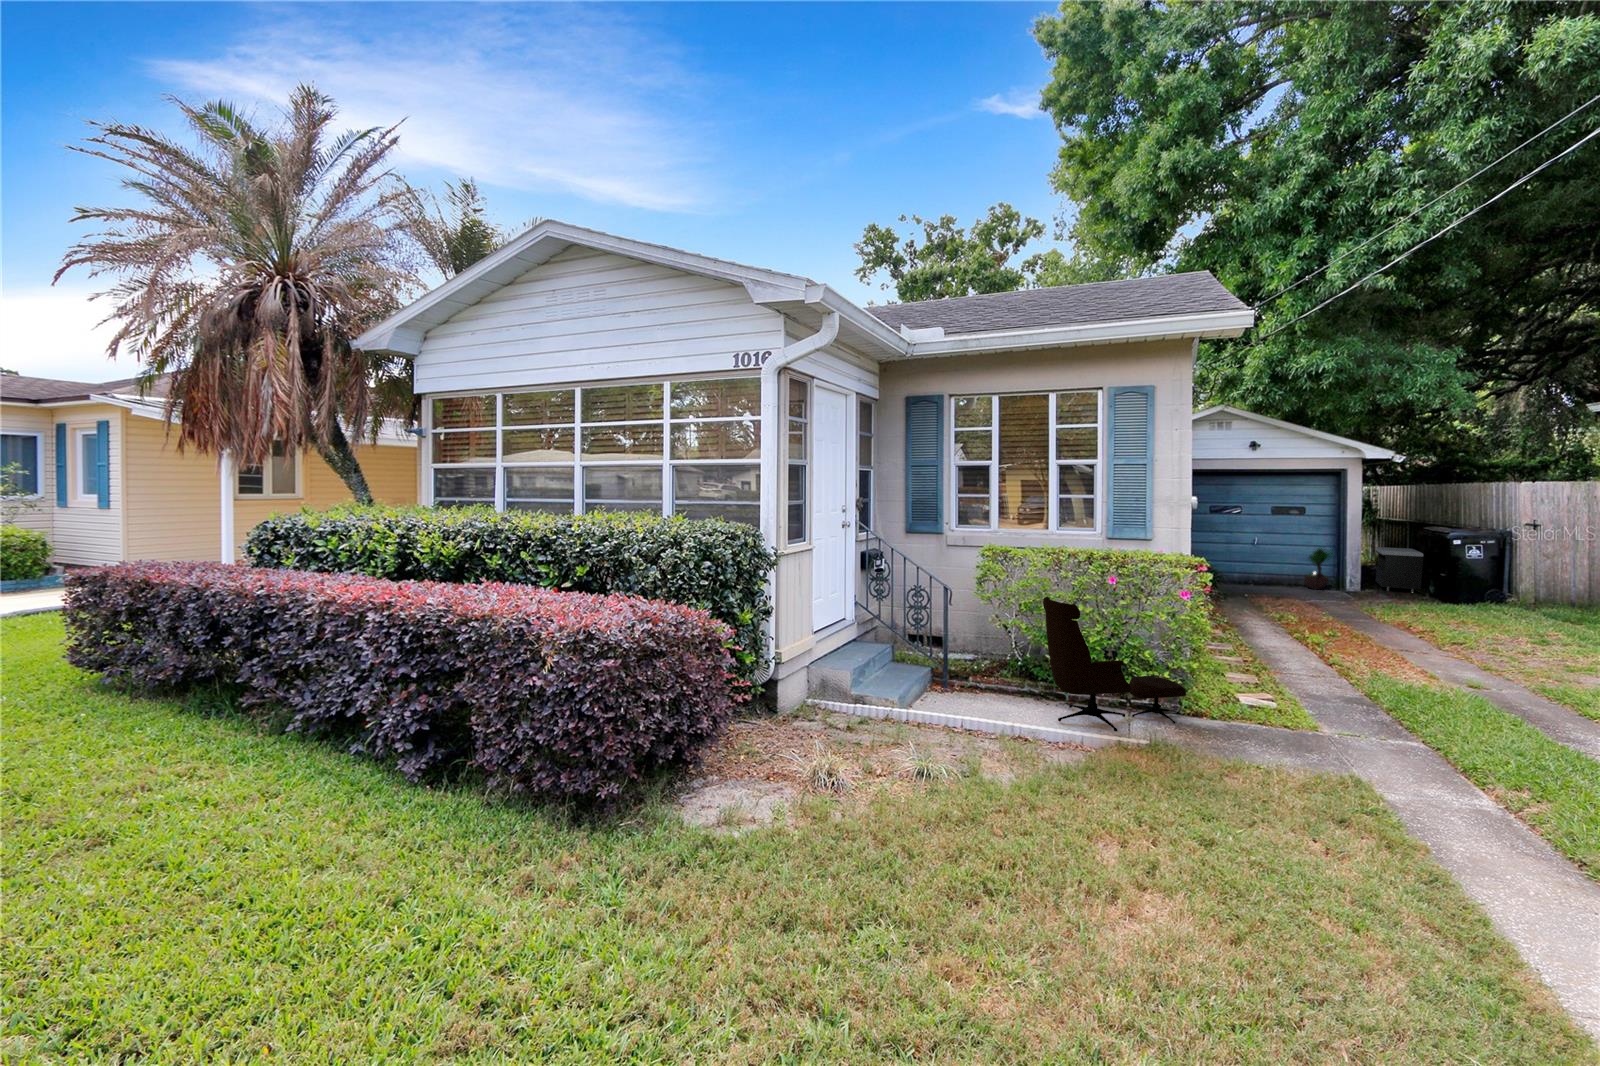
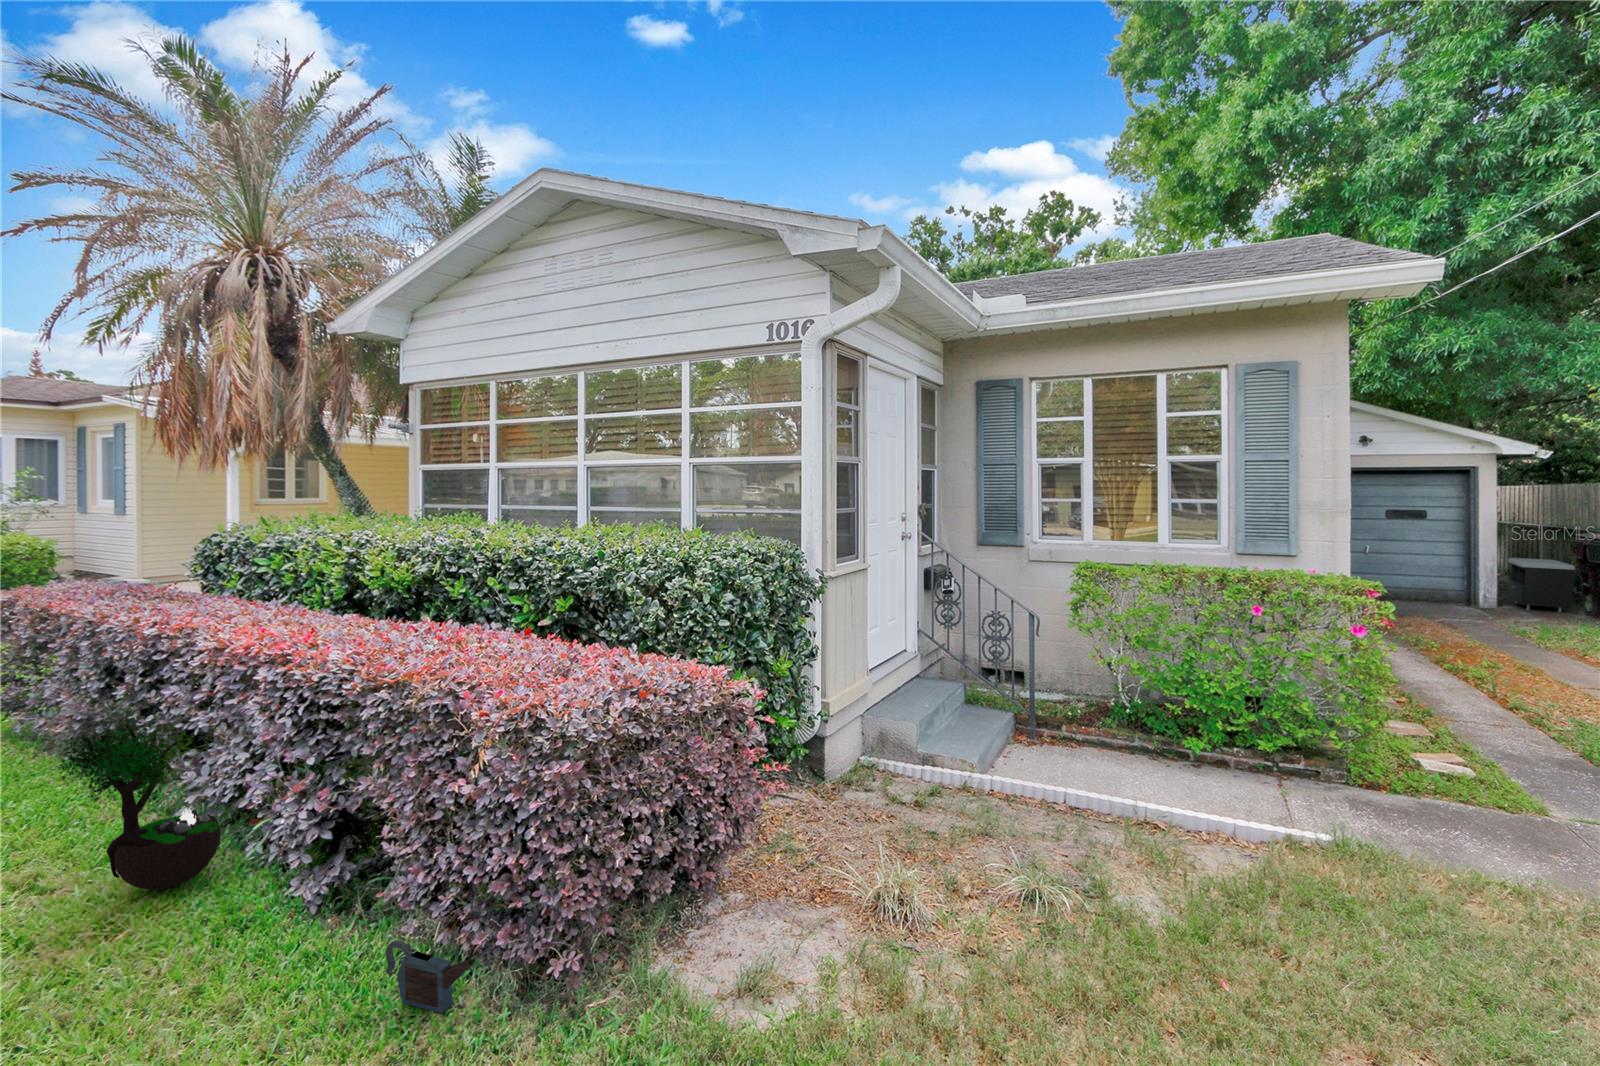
potted tree: present [1304,548,1334,589] -> present [56,705,220,890]
lounge chair: present [1043,597,1186,731] -> none [1182,640,1386,833]
watering can: none [489,778,552,822] -> present [385,940,474,1013]

